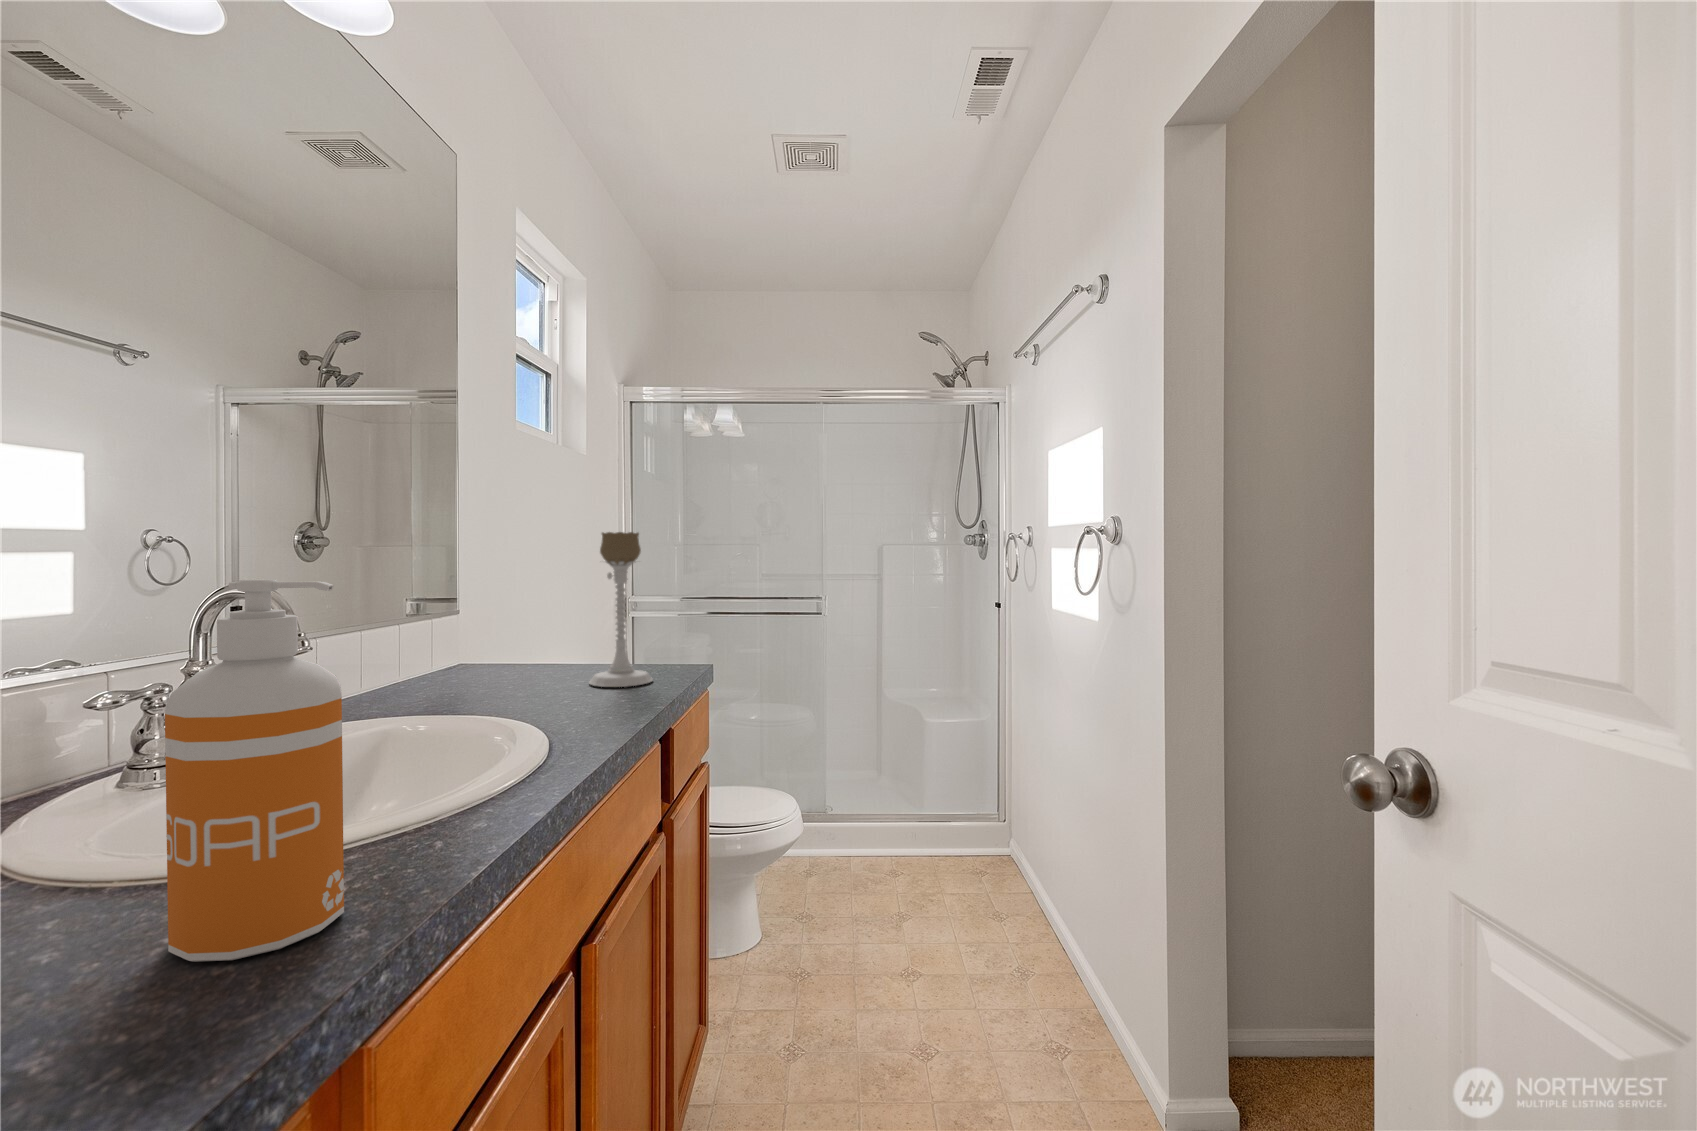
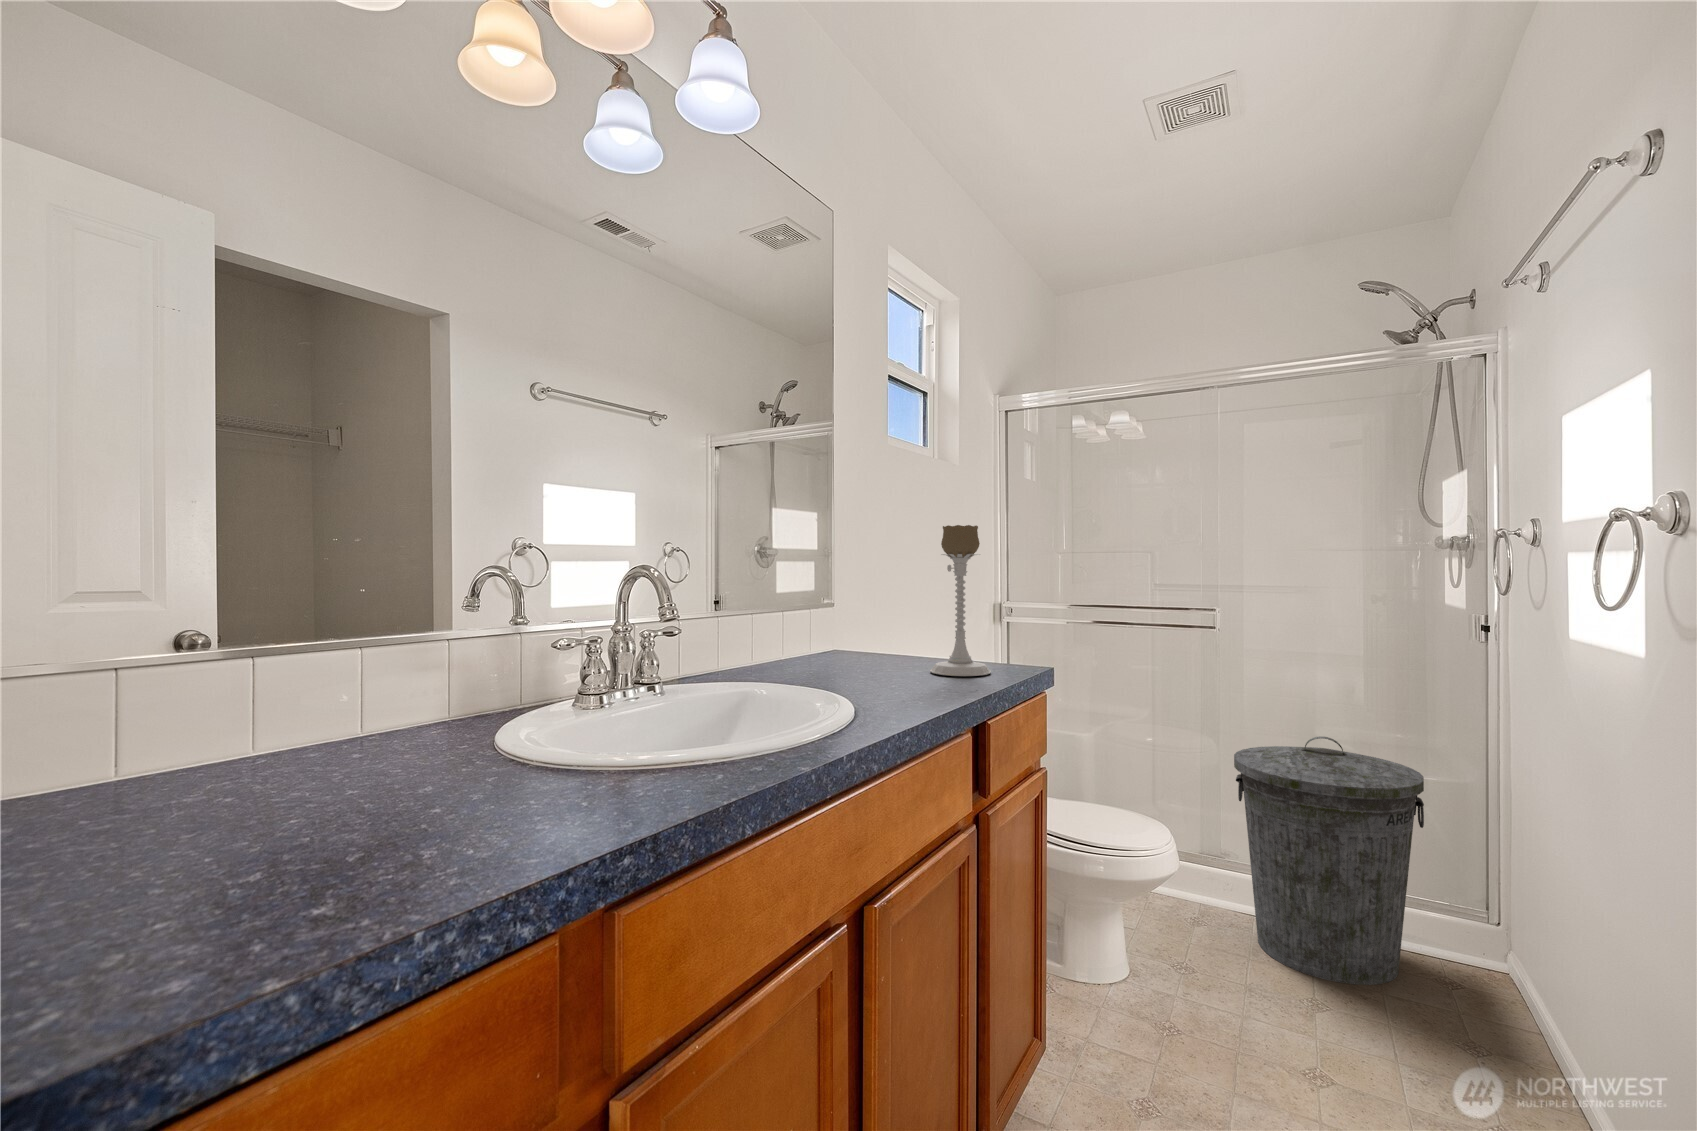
soap dispenser: present [165,579,344,962] -> none [521,537,636,822]
trash can: none [833,702,964,900] -> present [1234,736,1424,985]

